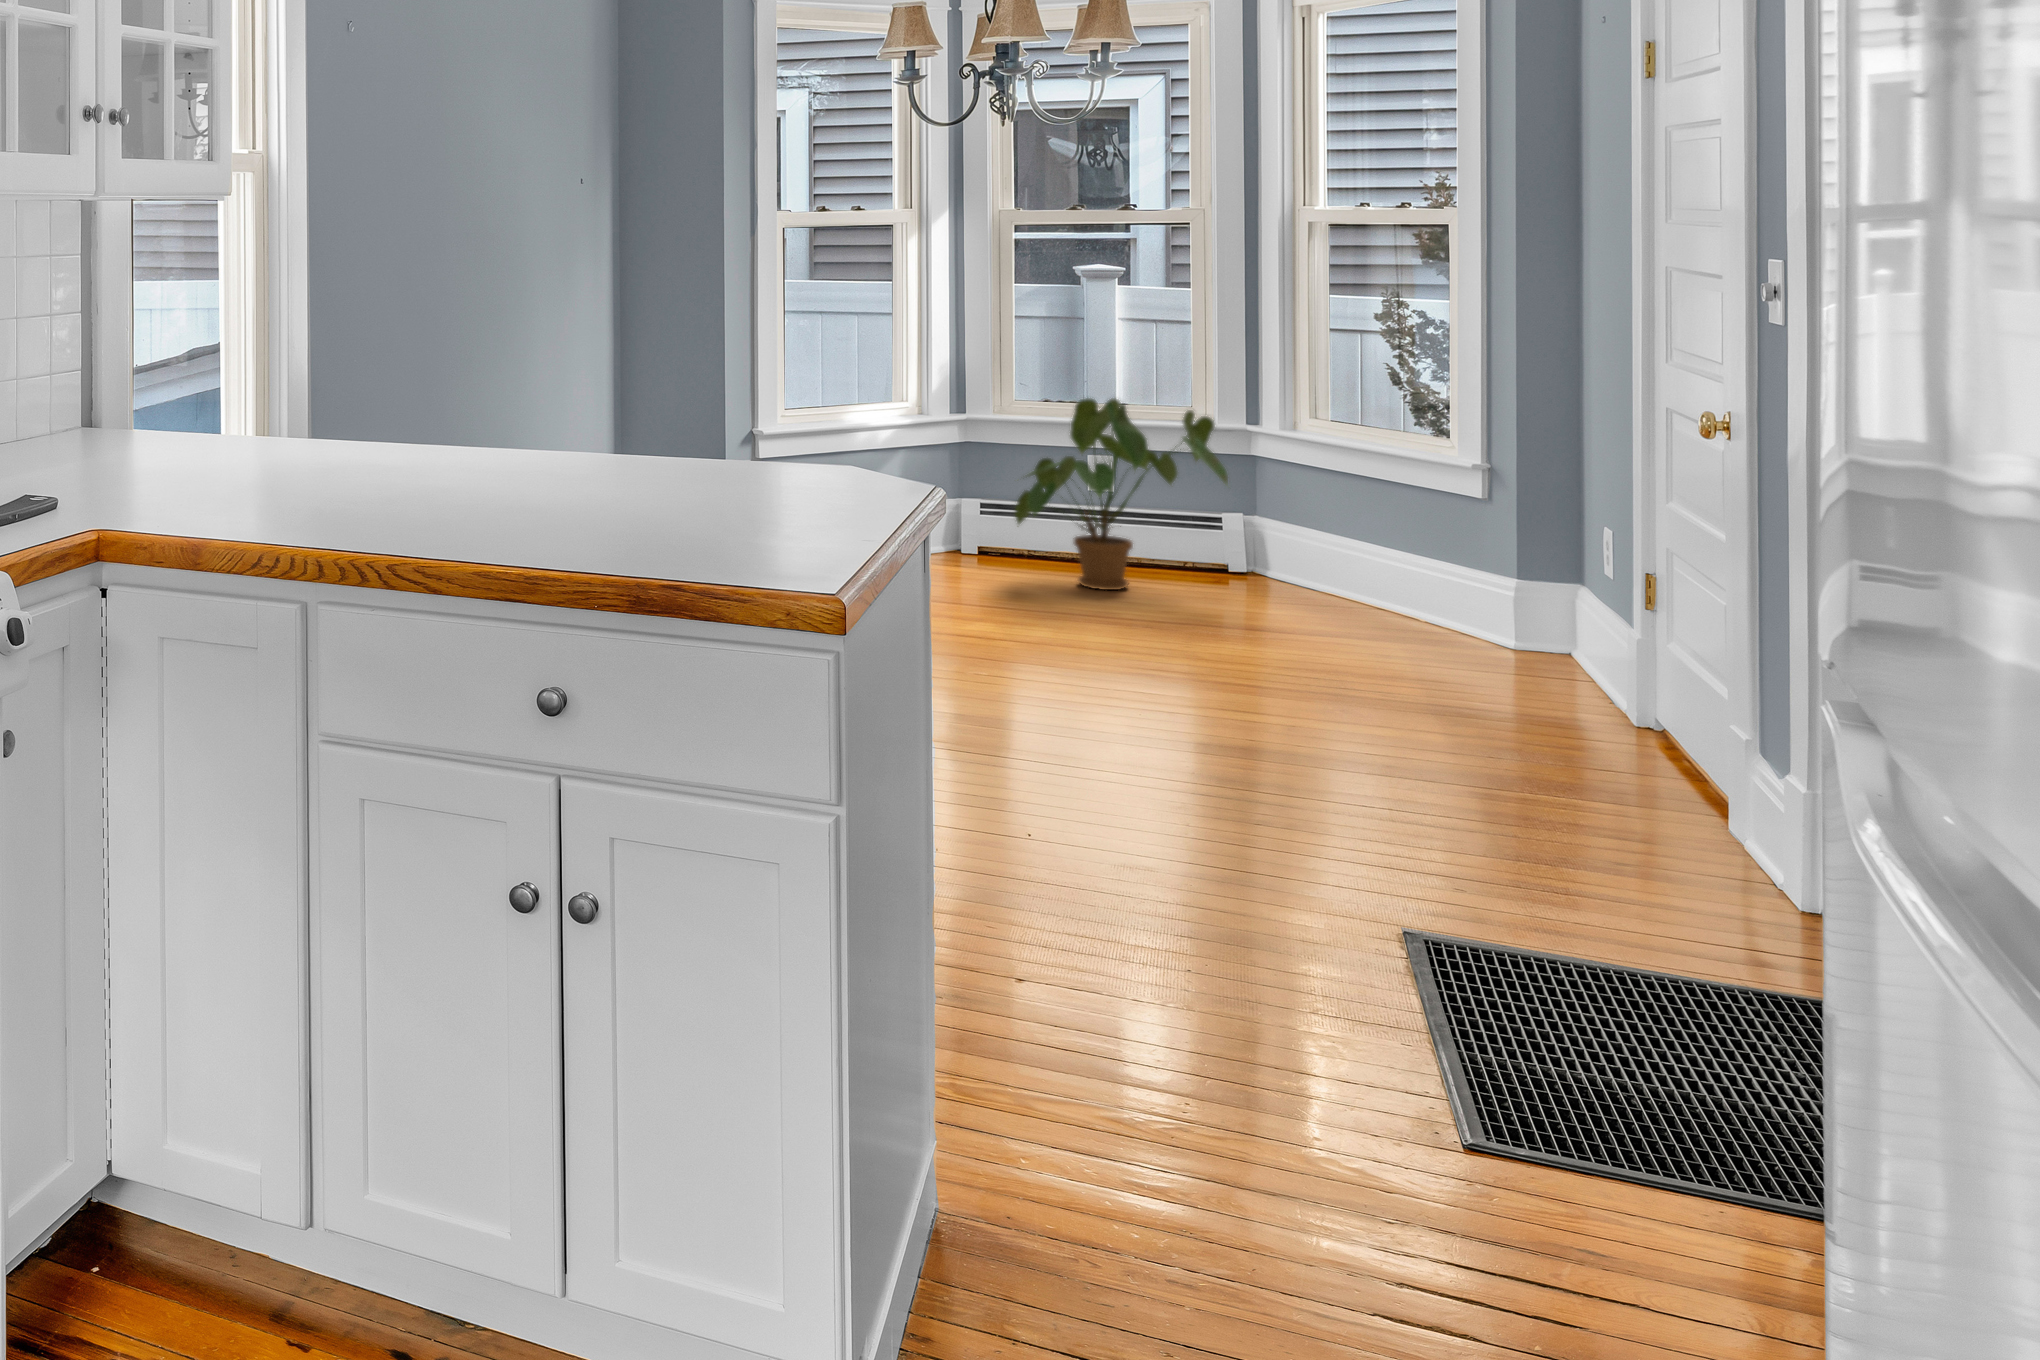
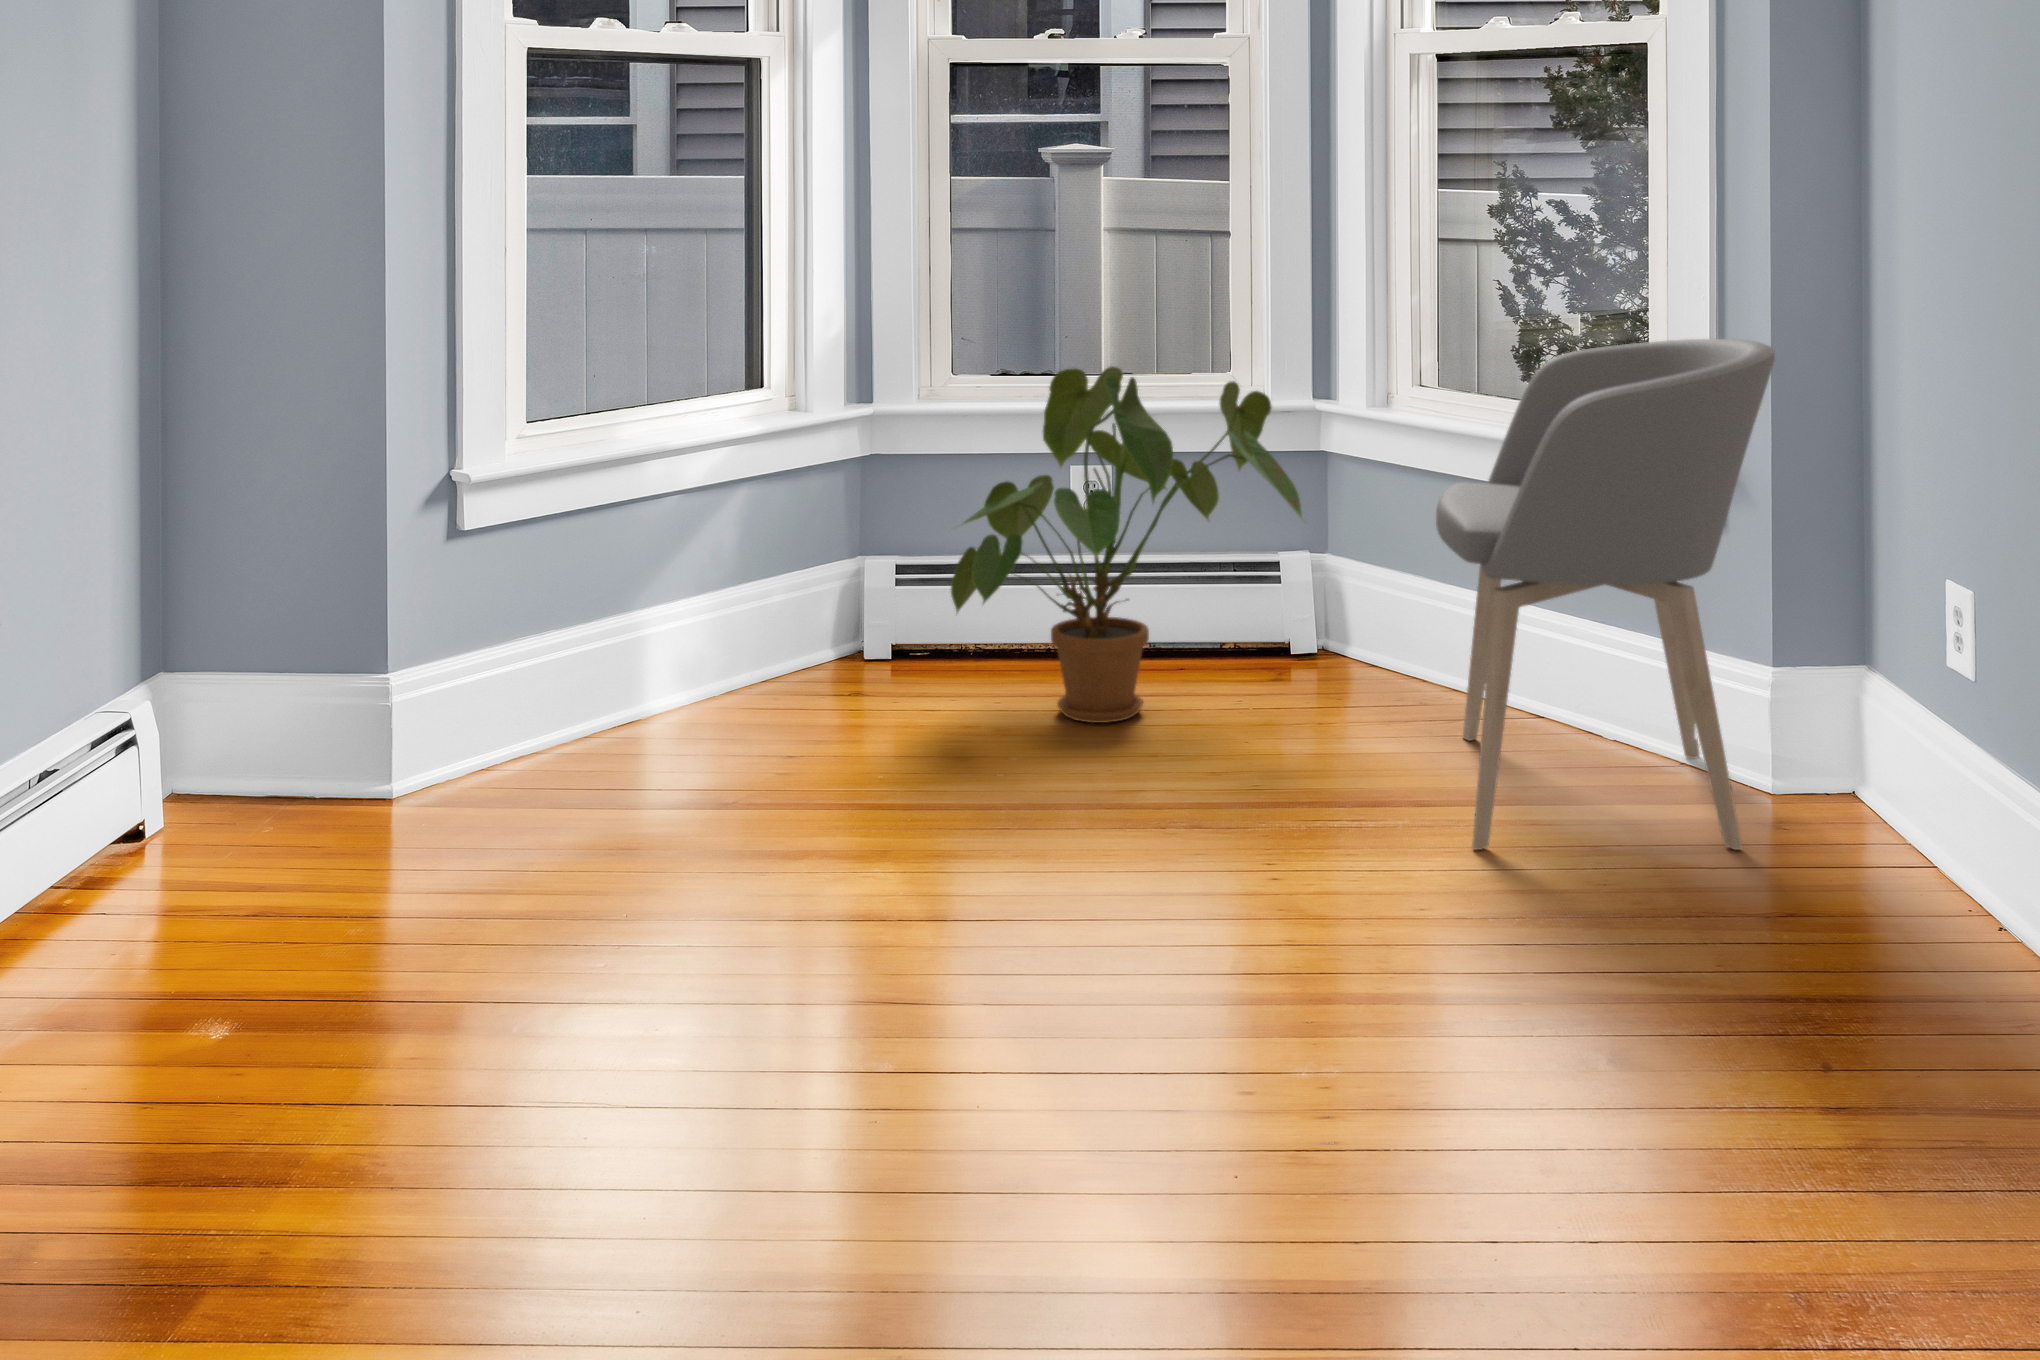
armchair: none [1299,394,1511,664] -> present [1436,339,1775,850]

